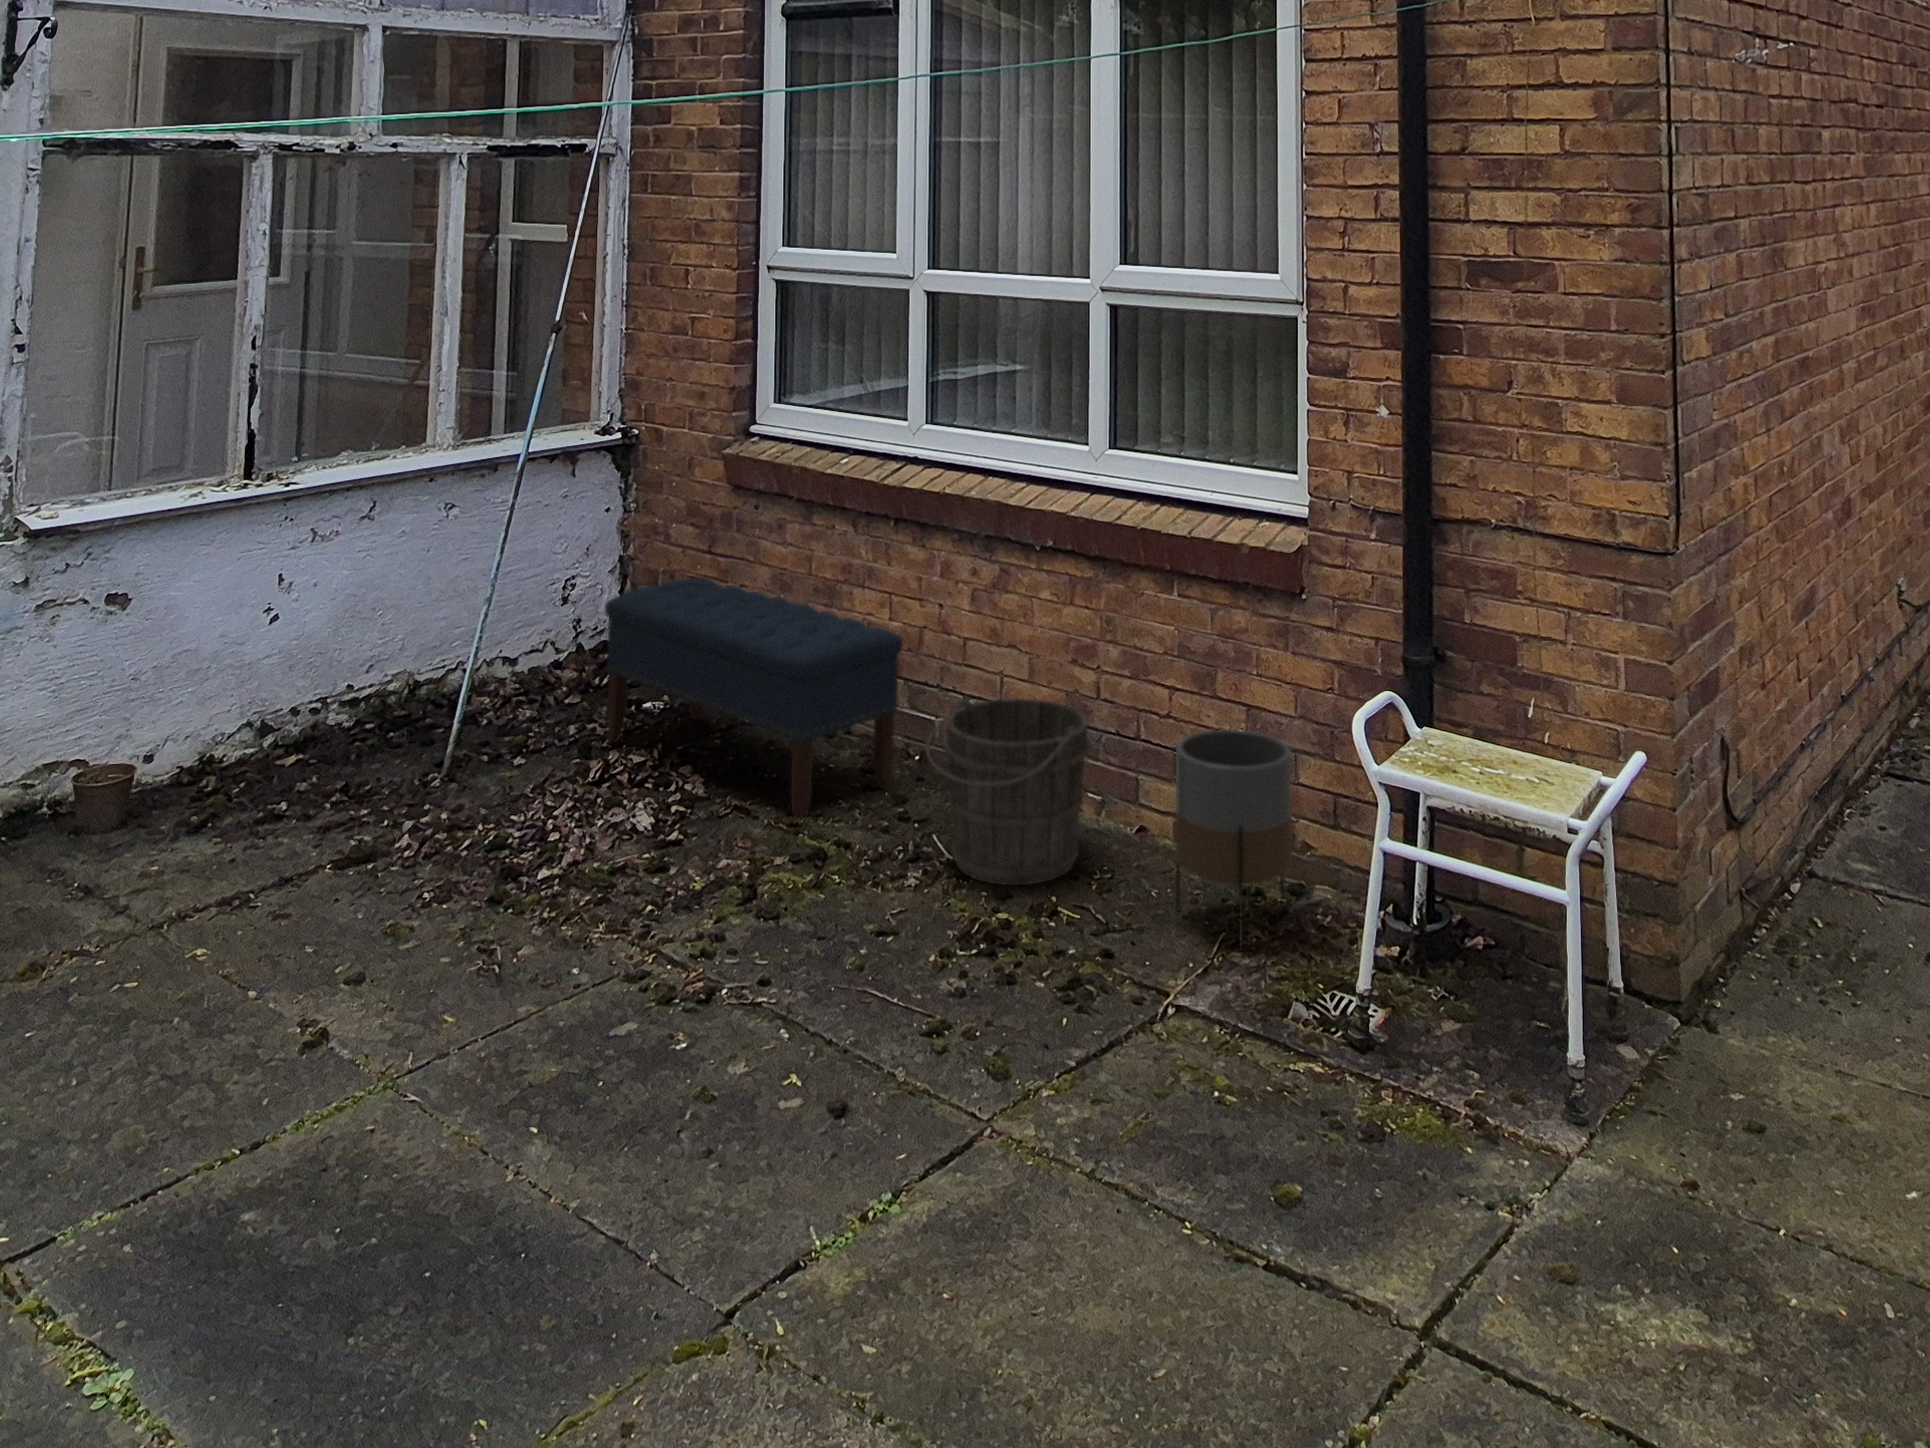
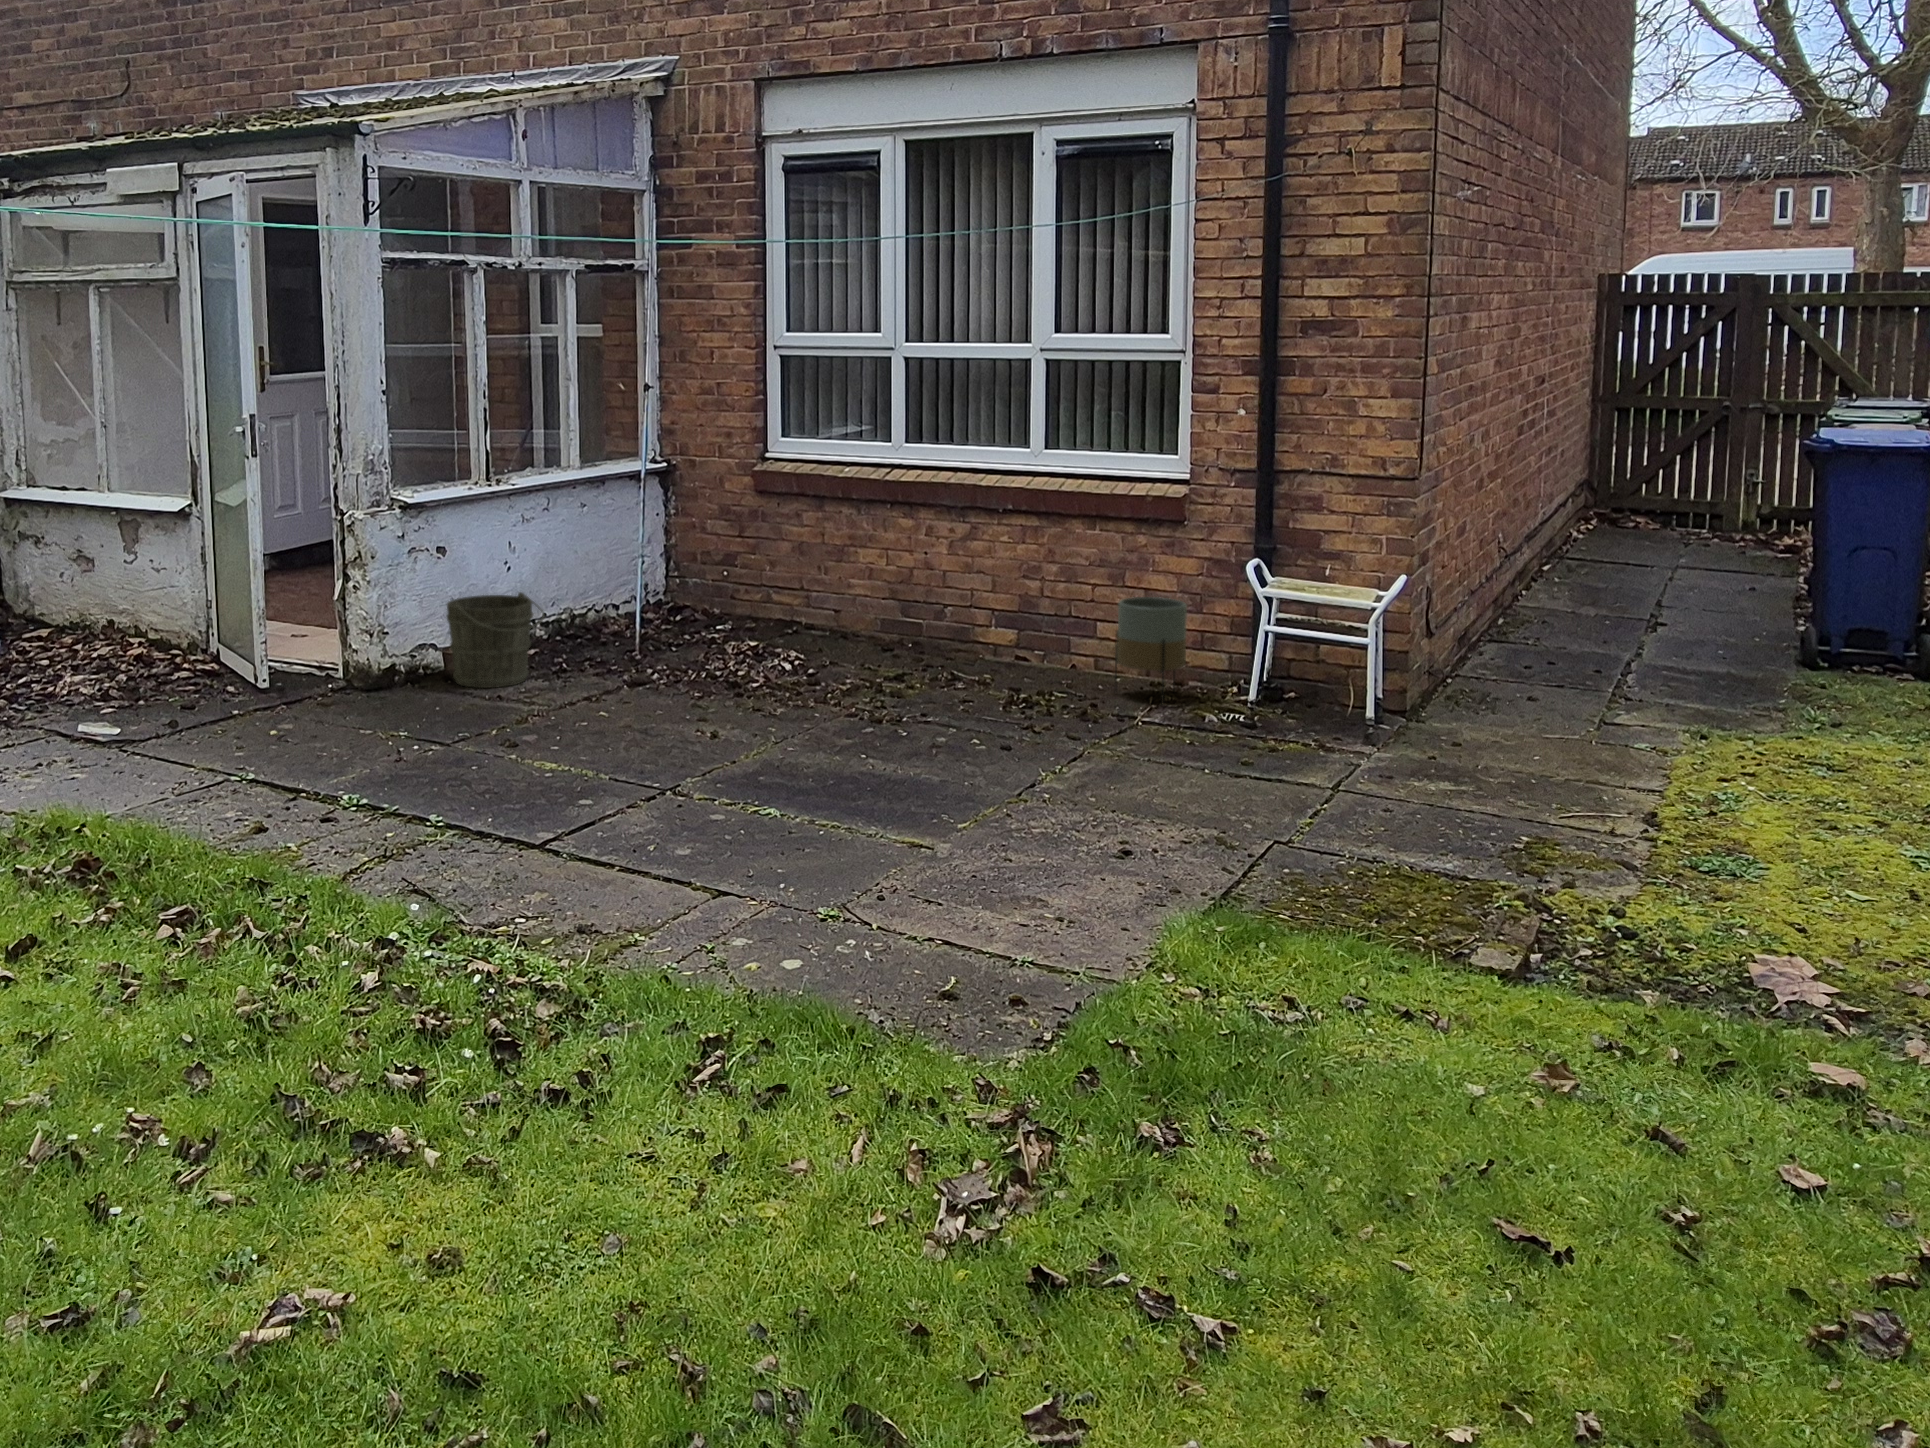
bench: present [605,578,903,820] -> none [691,549,905,673]
bucket: present [926,698,1089,885] -> present [447,592,545,688]

